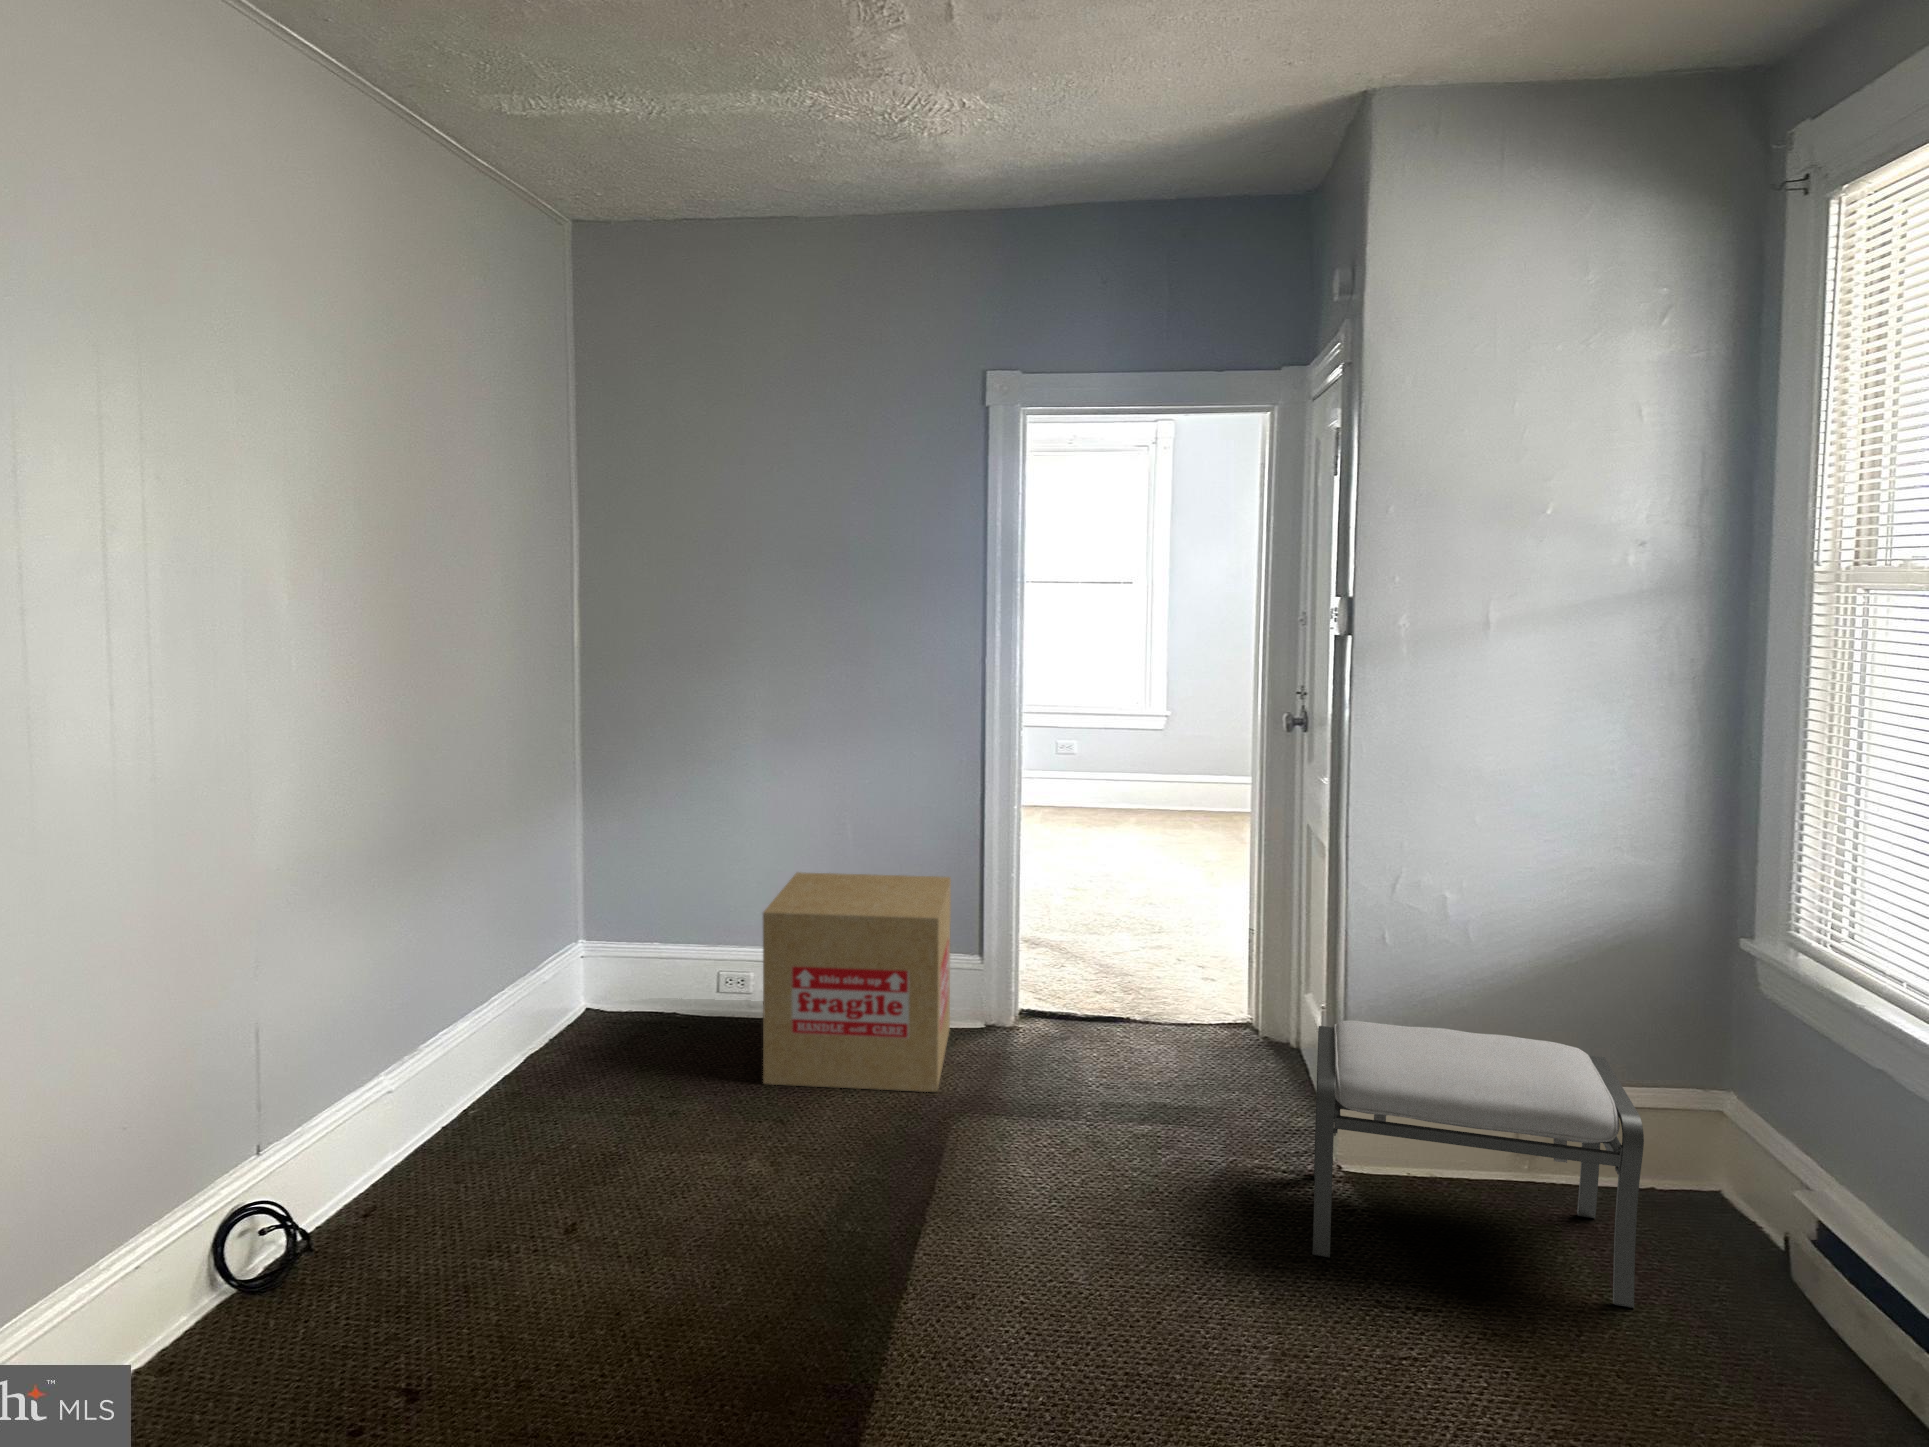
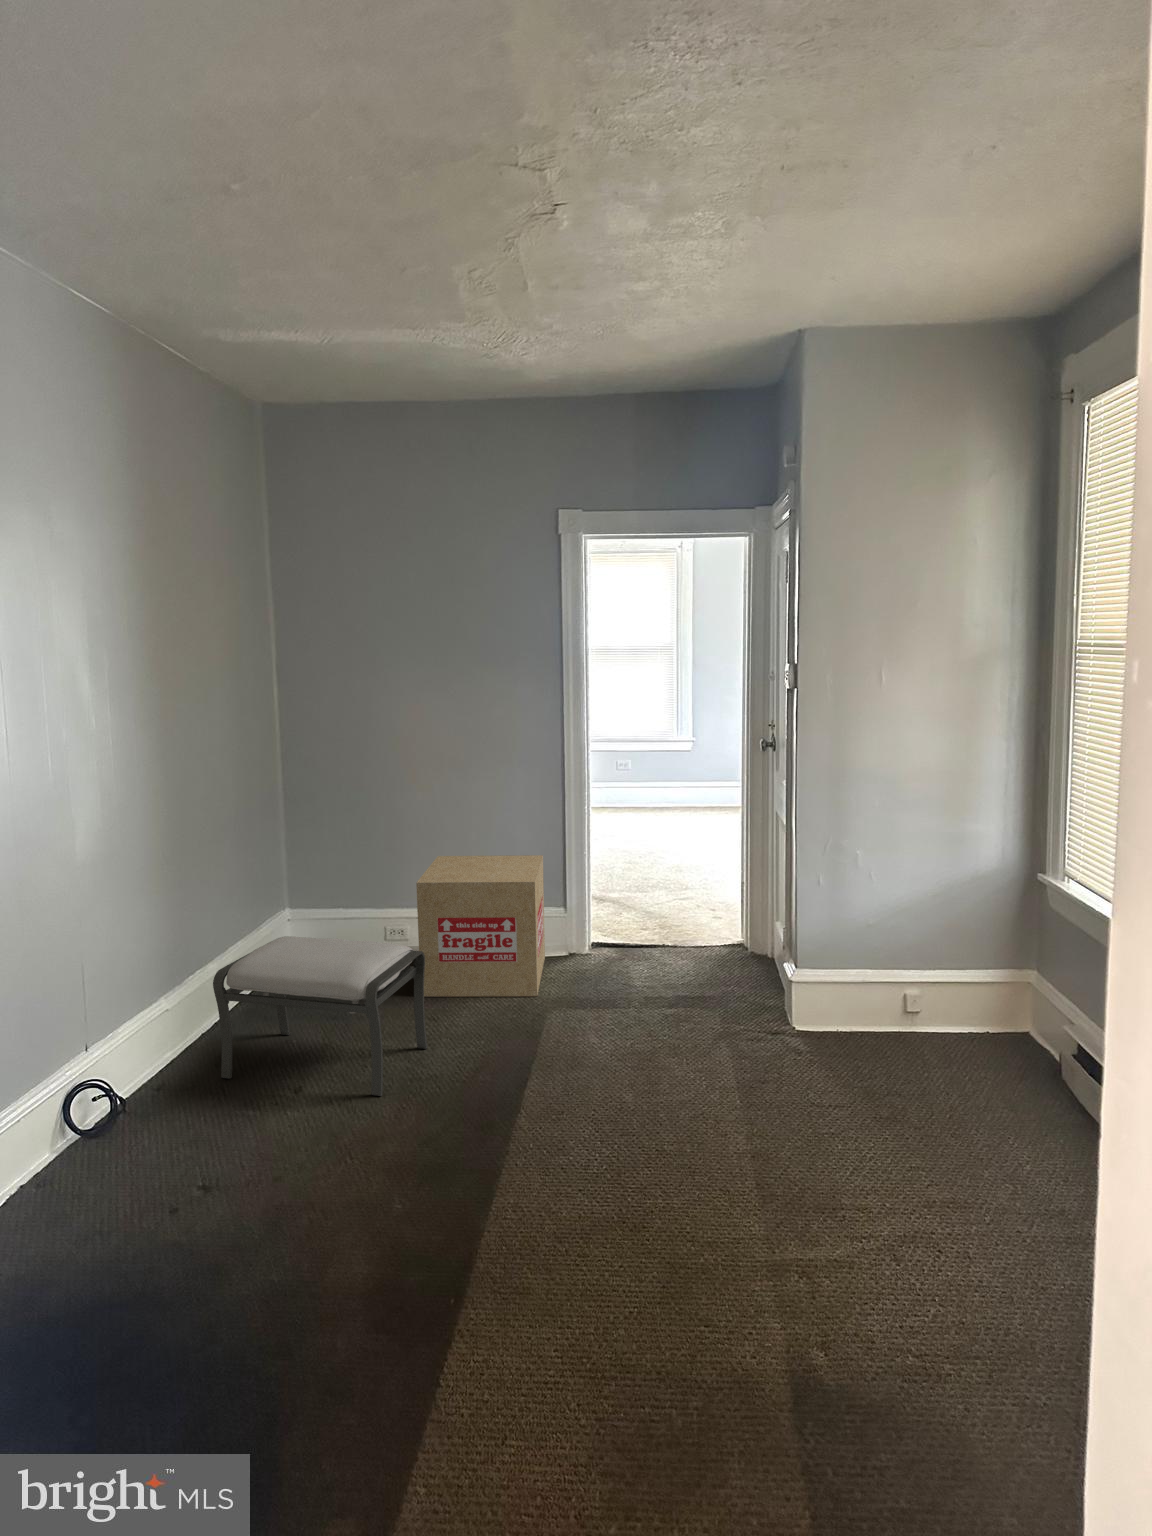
ottoman: present [1312,1020,1644,1308] -> present [213,936,427,1096]

